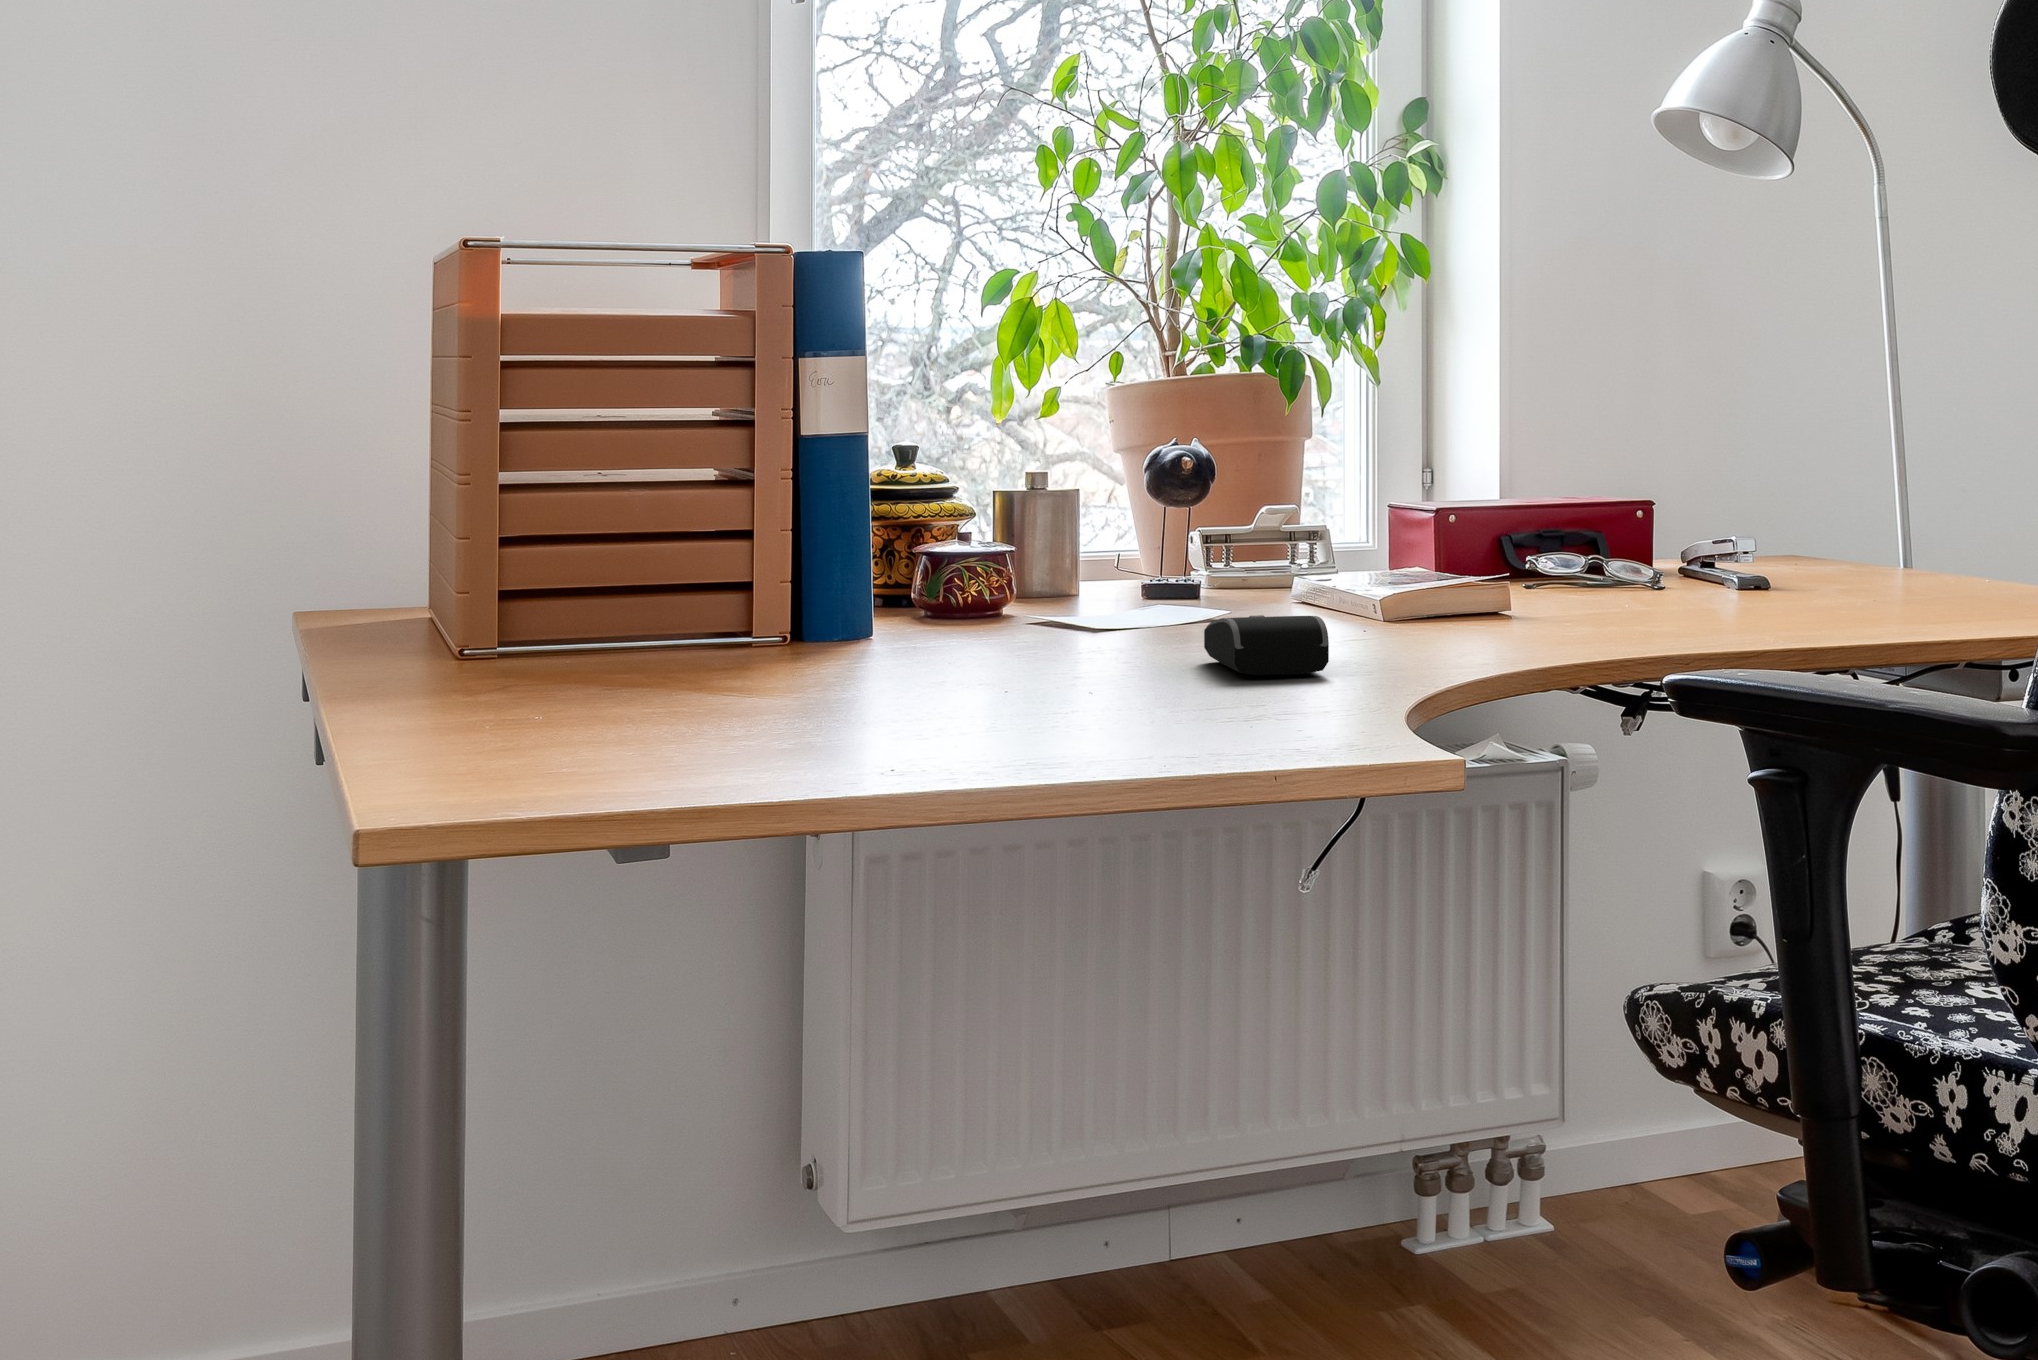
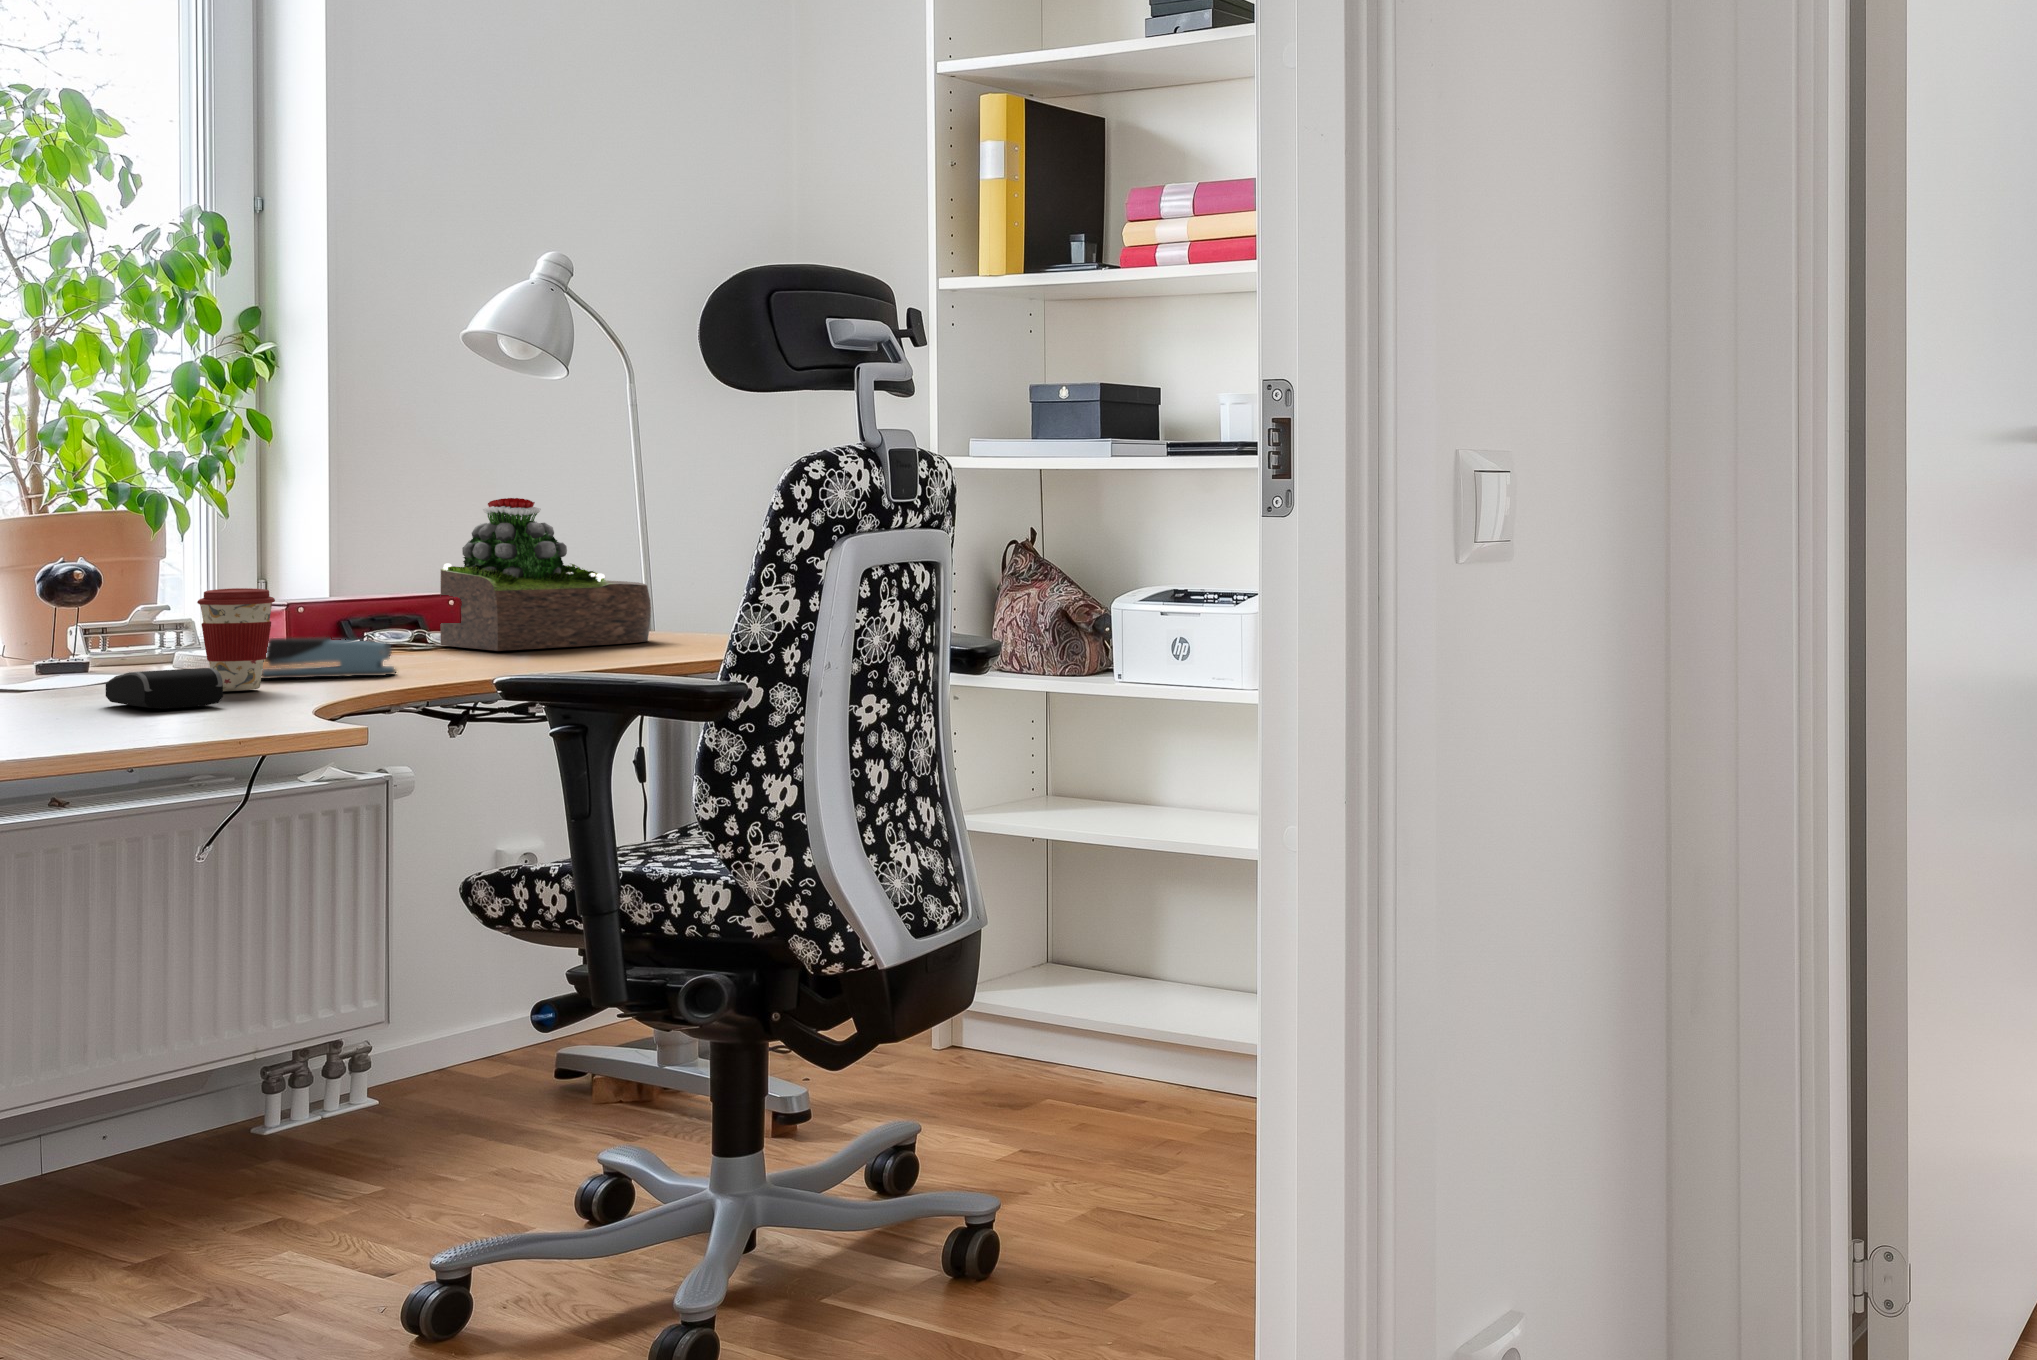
succulent plant: none [1635,366,1909,594] -> present [440,498,651,651]
coffee cup: none [1317,496,1408,646] -> present [197,588,275,691]
stapler: none [1389,567,1564,631] -> present [262,637,396,679]

